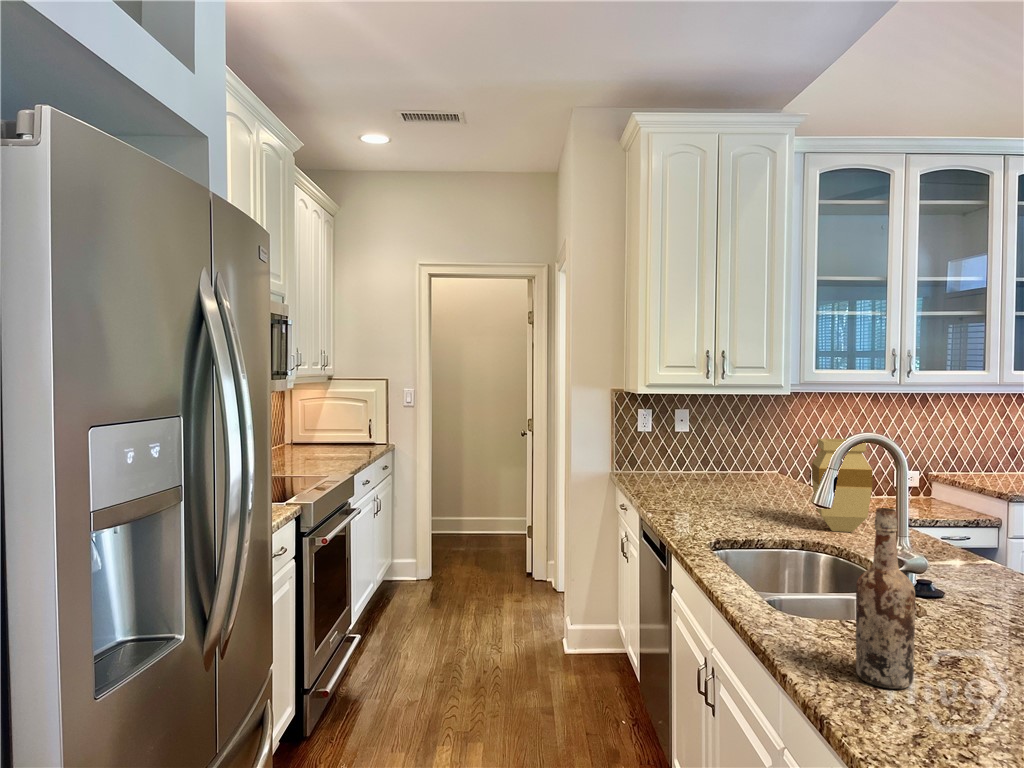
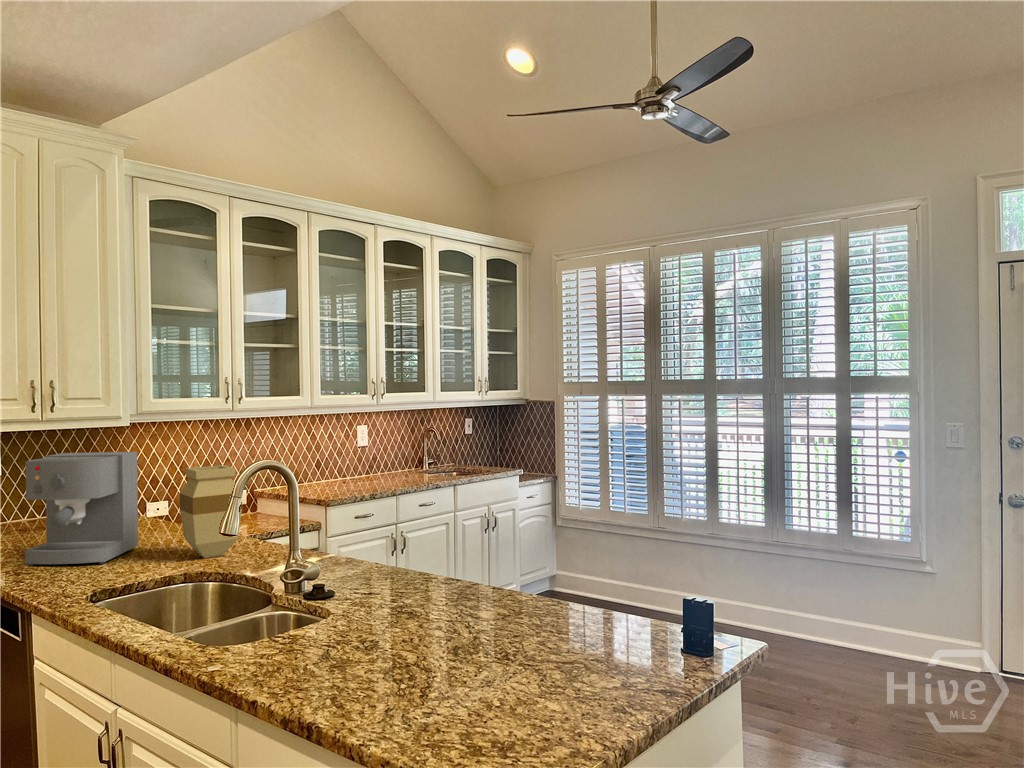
coffee maker: none [685,415,779,518] -> present [25,452,138,566]
wine bottle: present [856,508,915,689] -> none [310,522,358,683]

